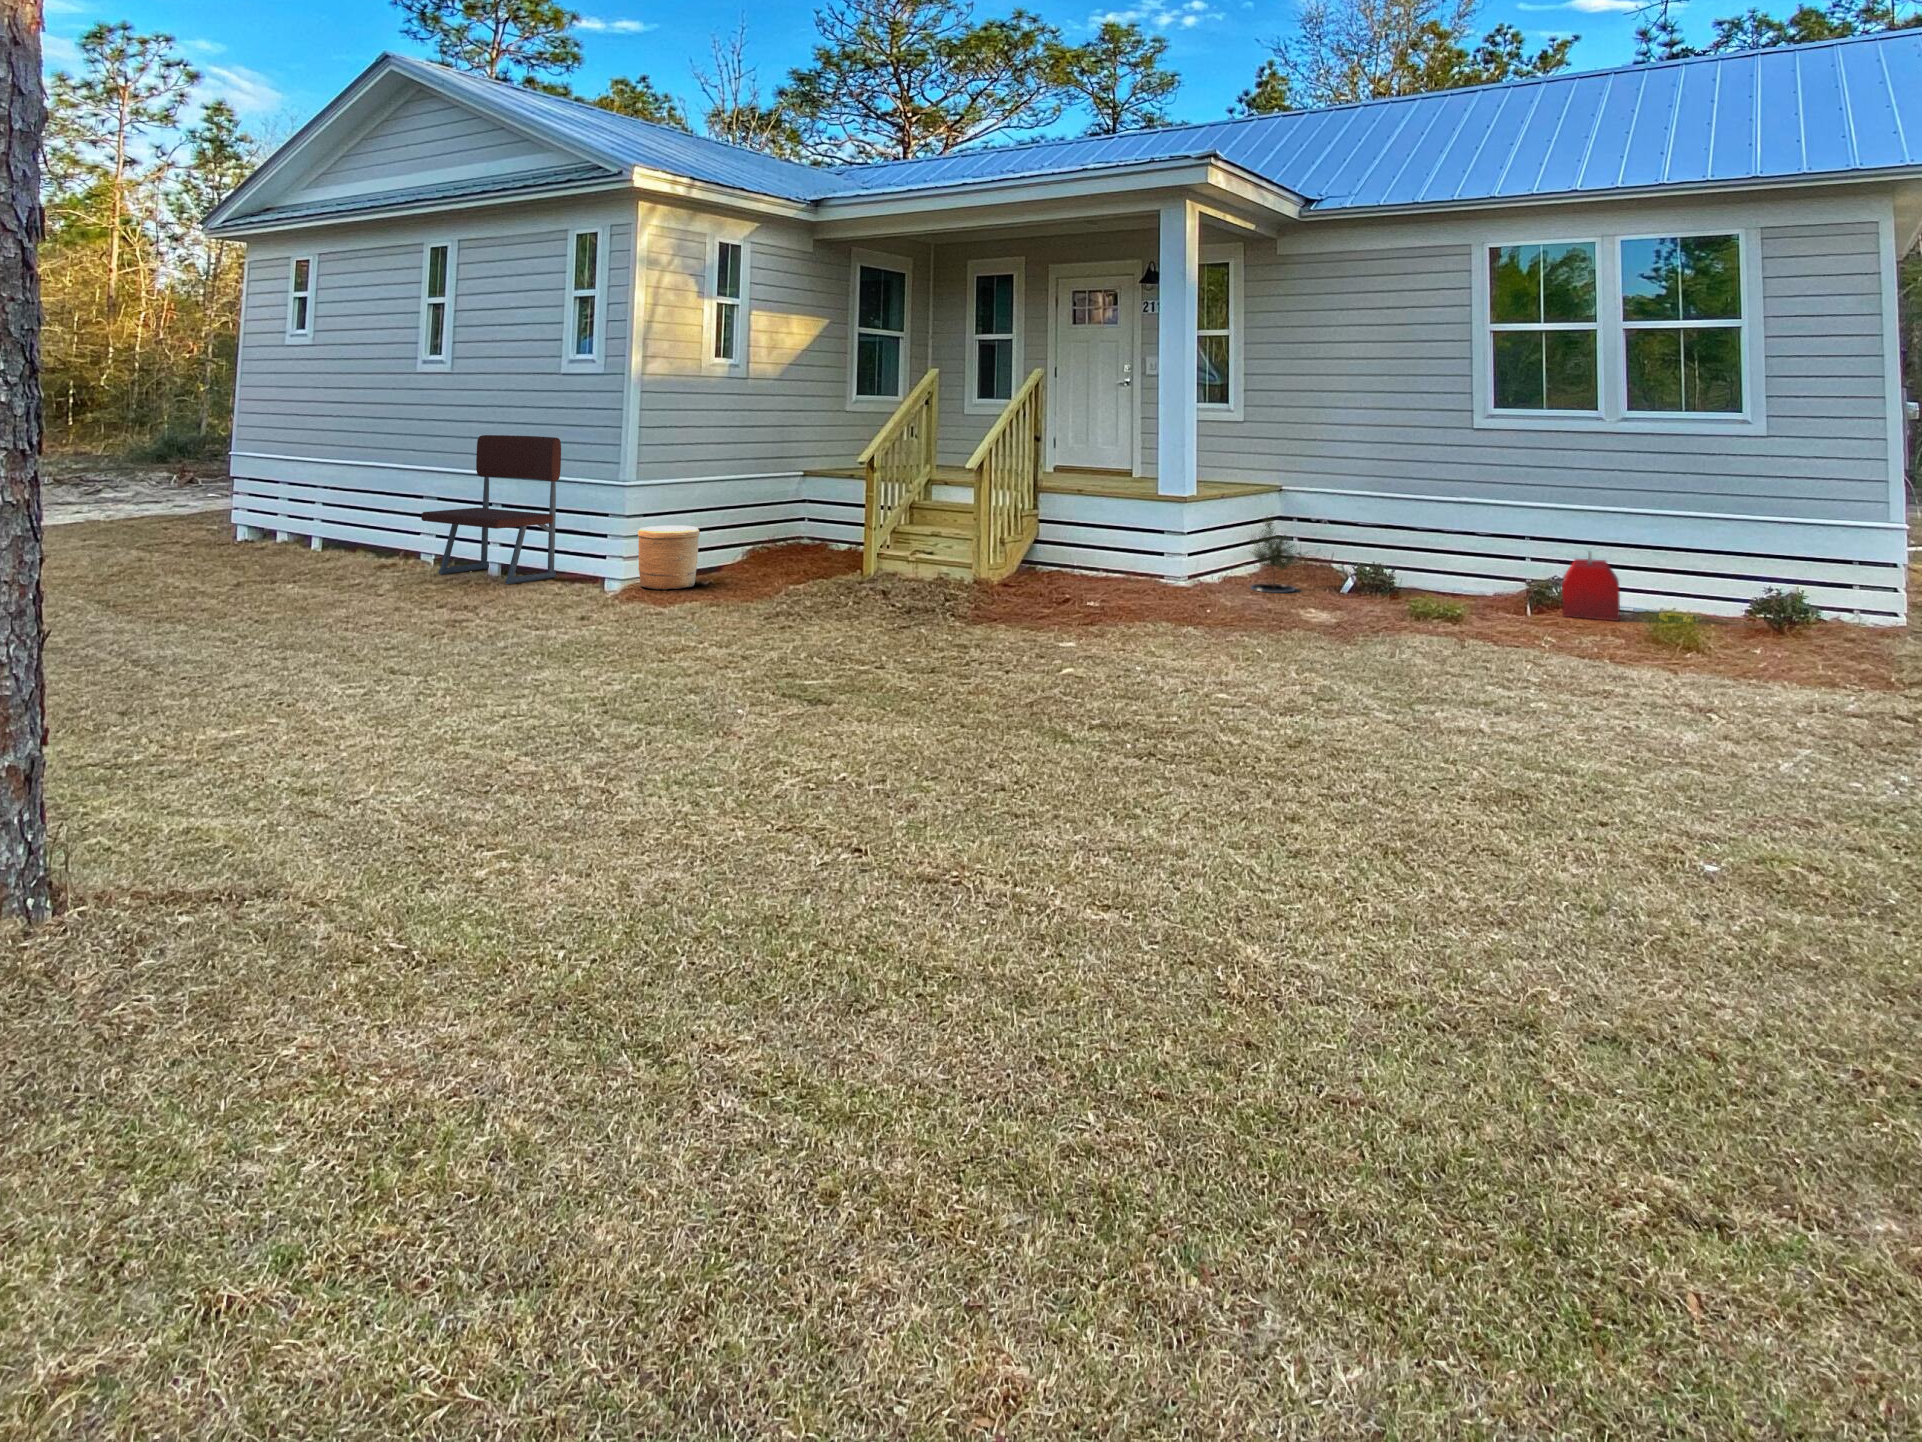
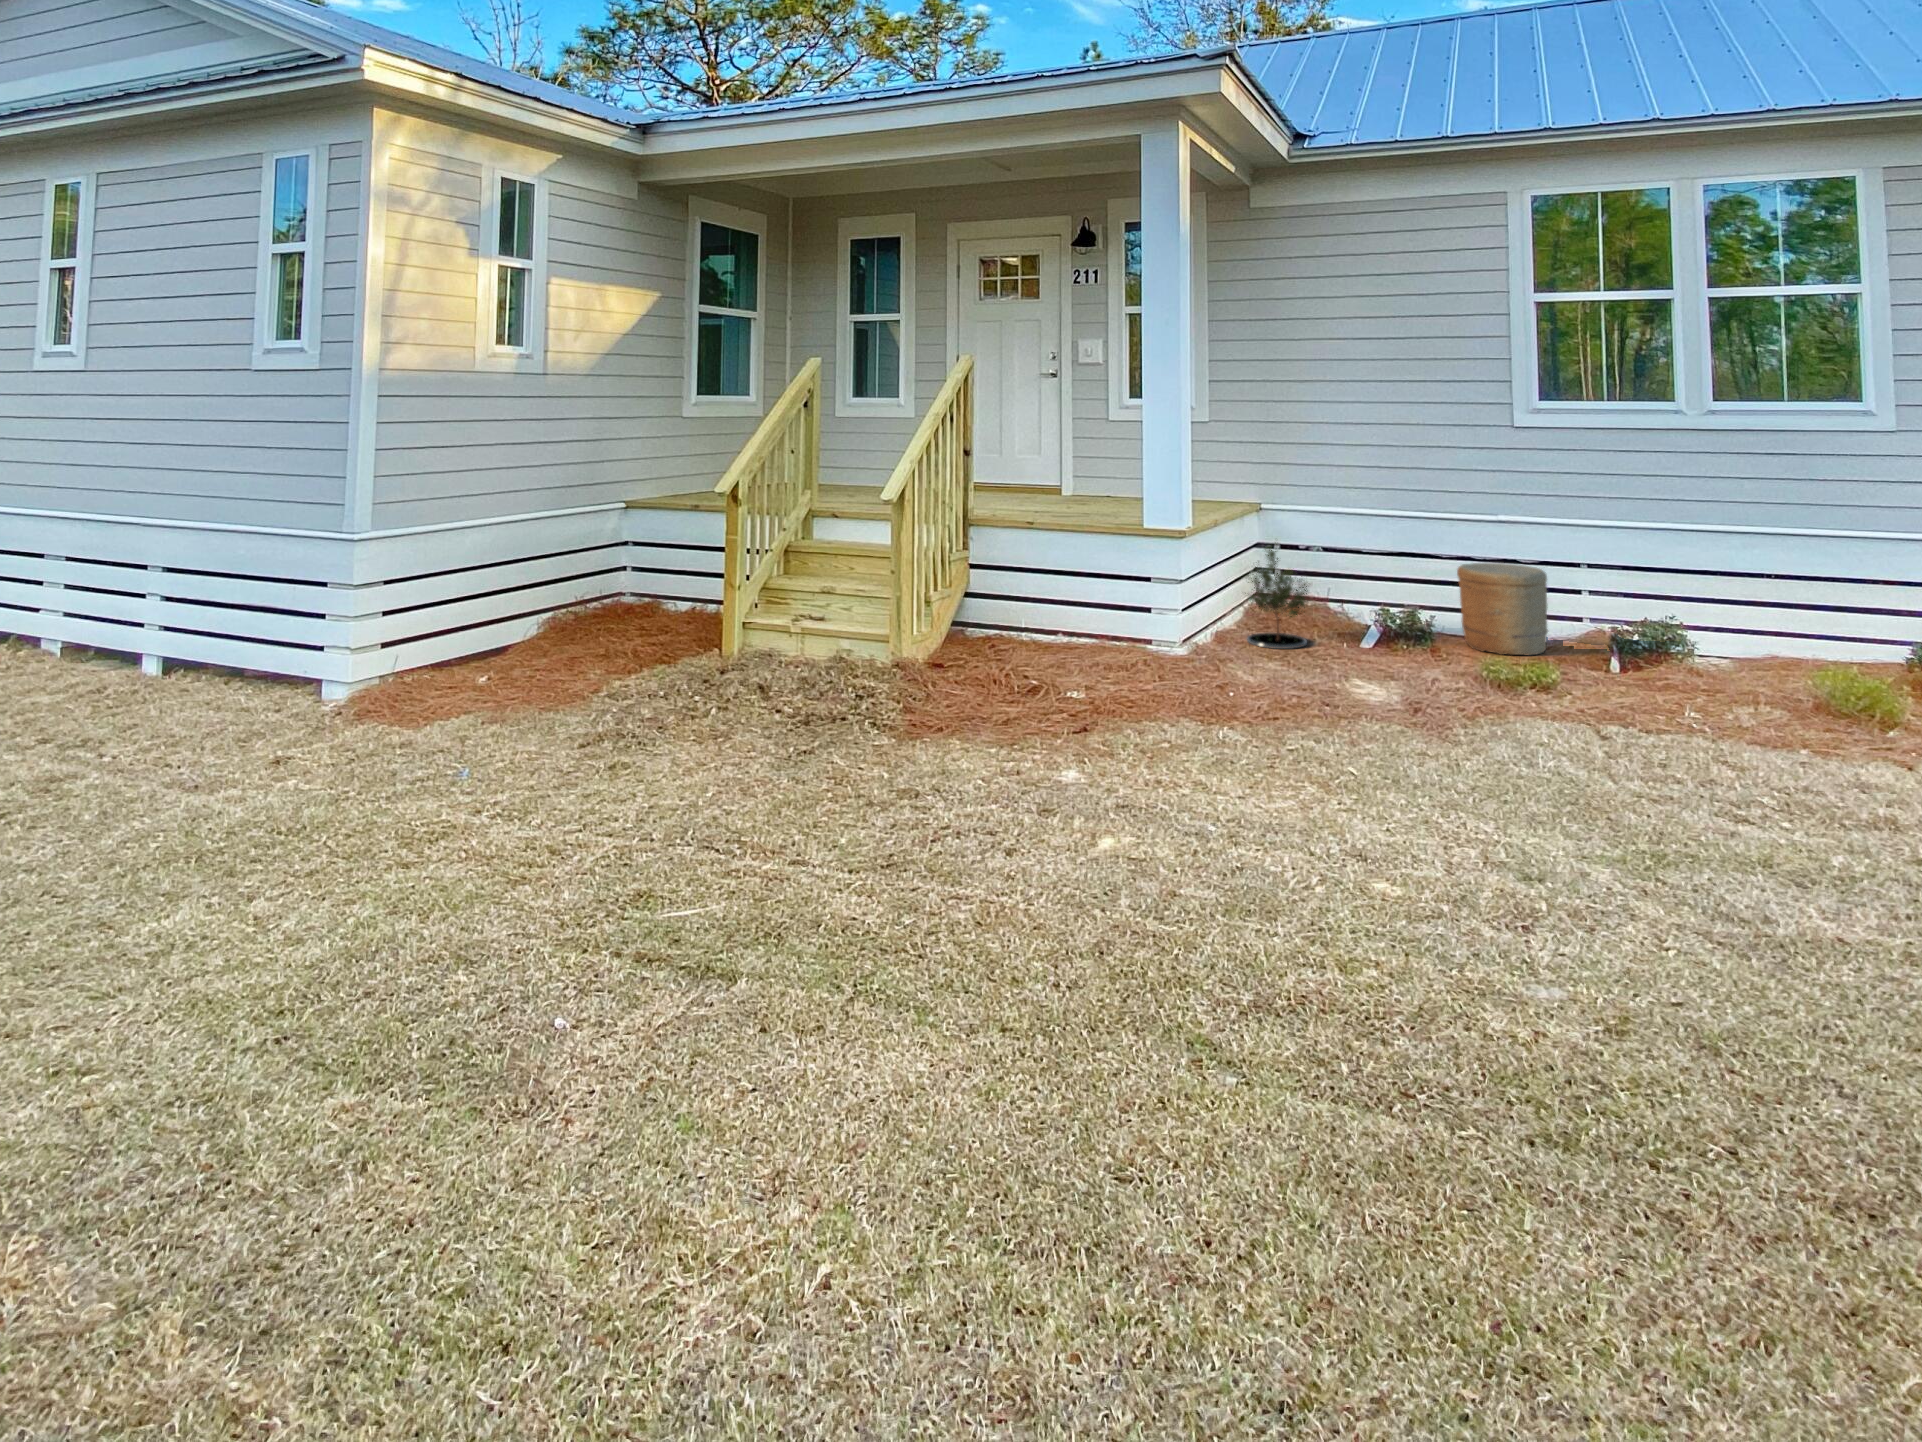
bench: present [421,435,561,584] -> none [11,466,249,704]
woven basket: present [638,526,700,590] -> present [1457,563,1548,655]
toolbox: present [1561,551,1620,621] -> none [1653,581,1762,678]

